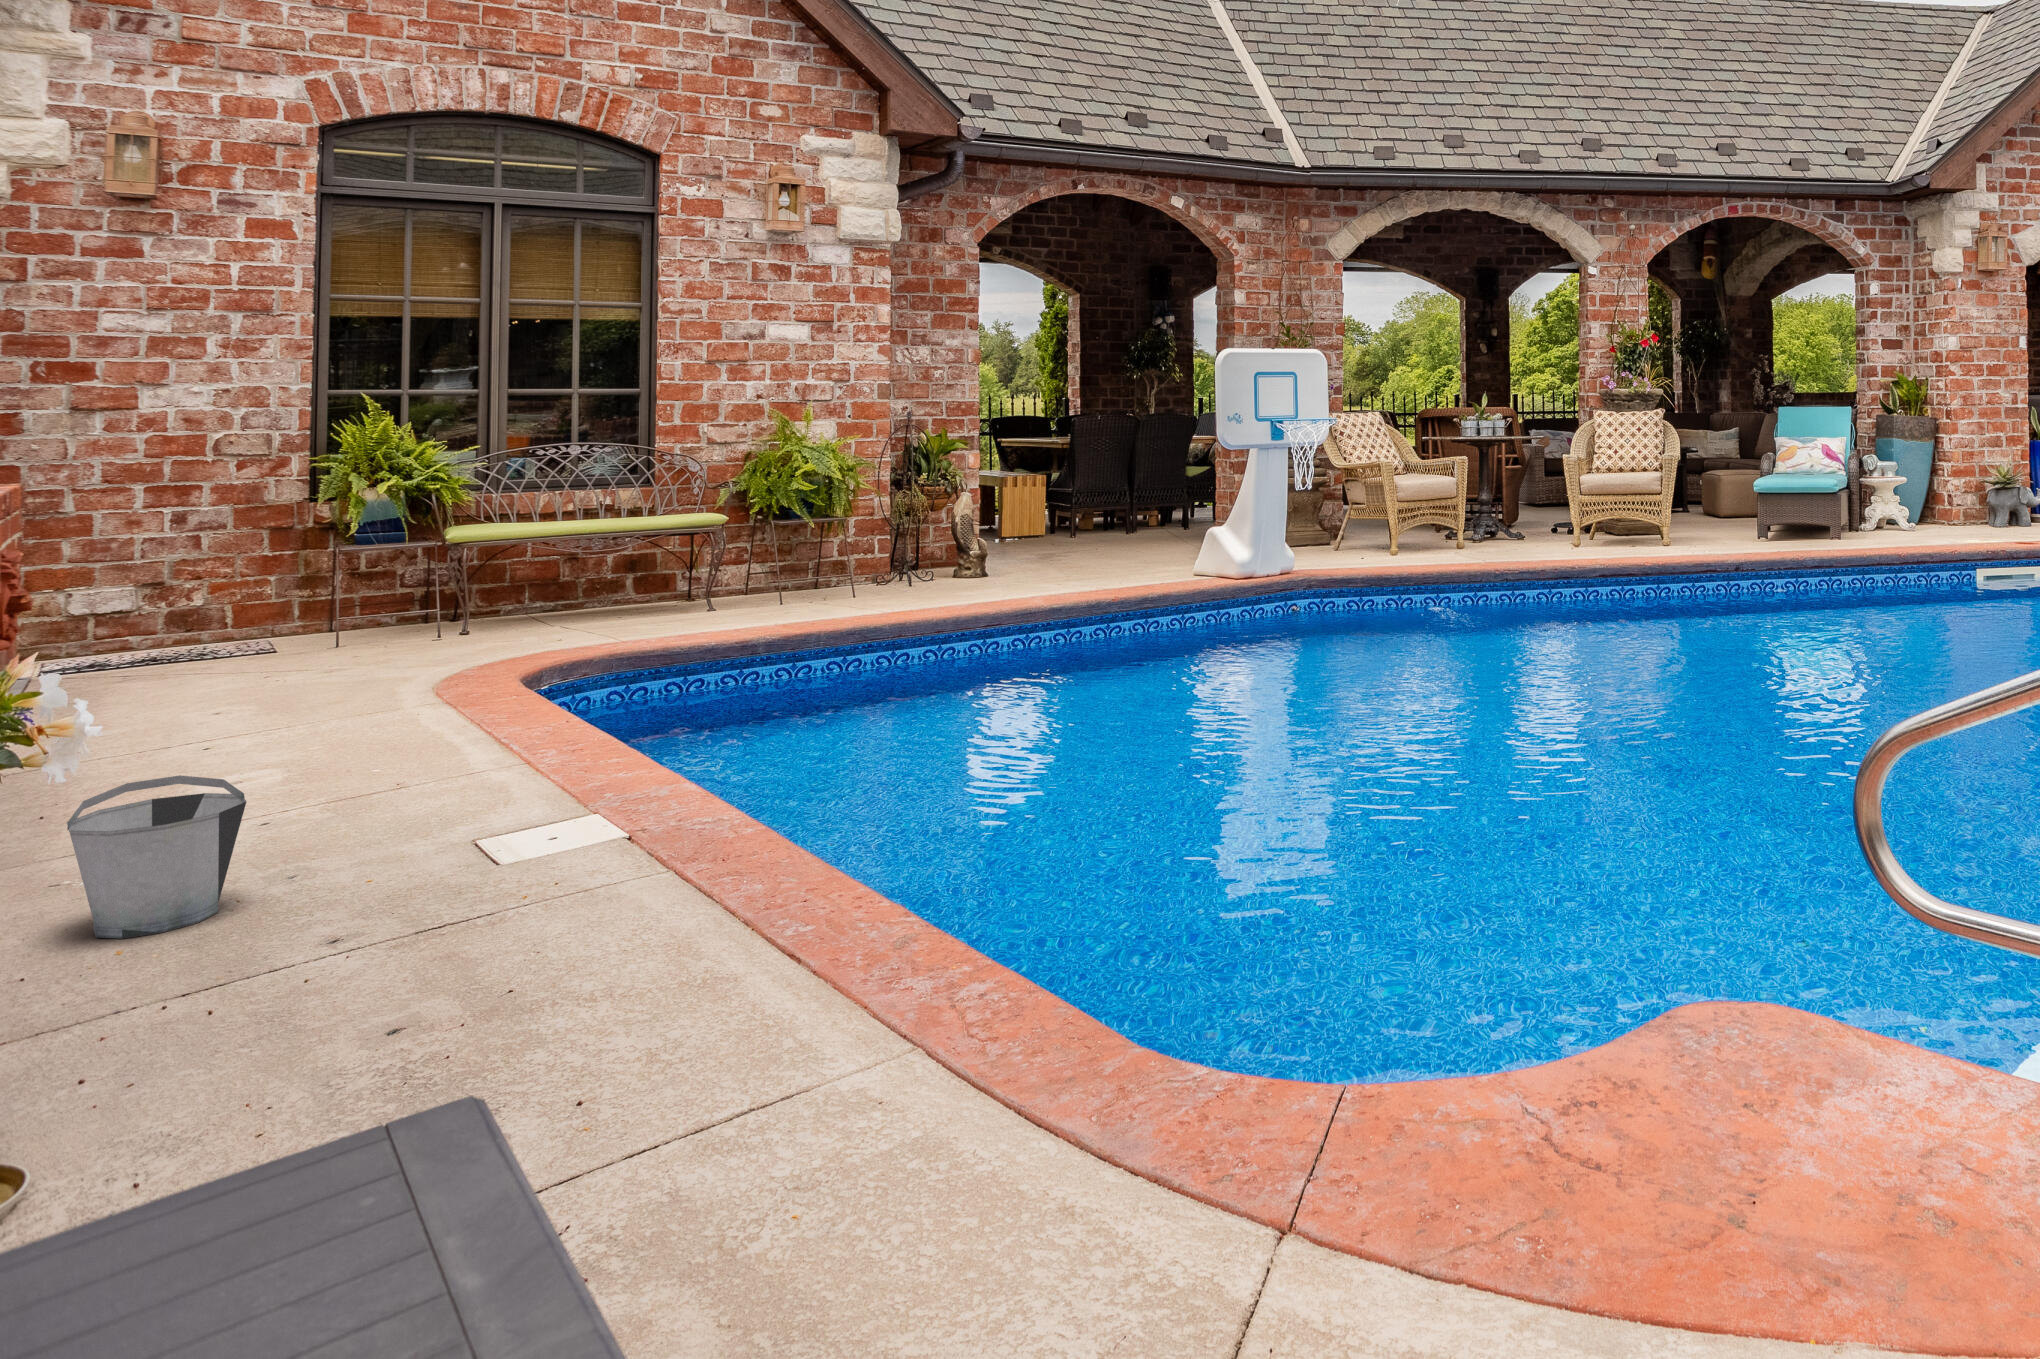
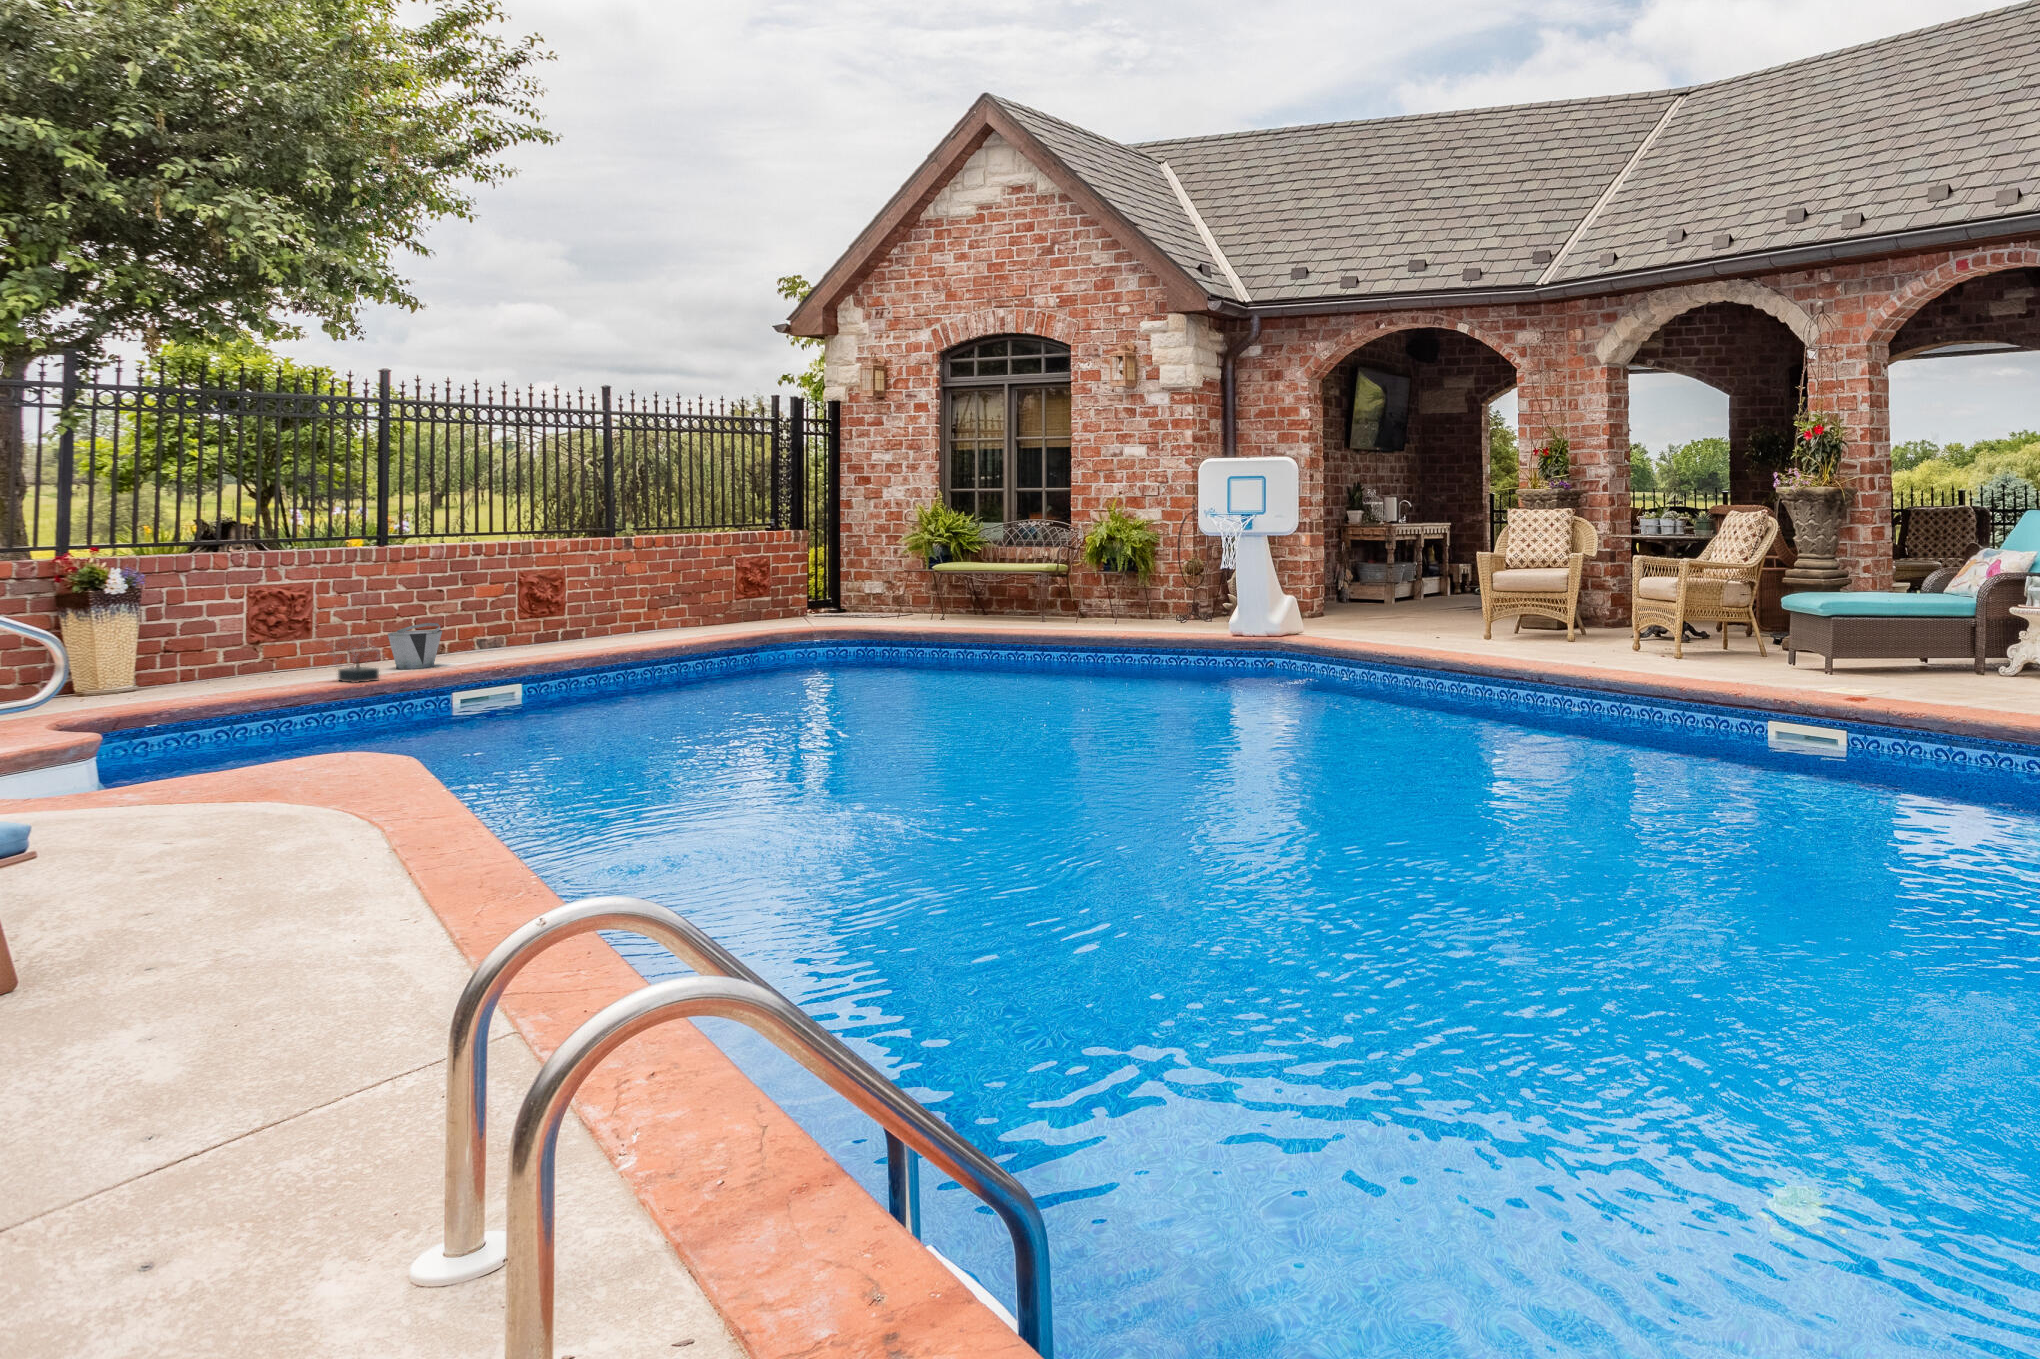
decorative plant: none [273,821,484,974] -> present [328,642,384,683]

